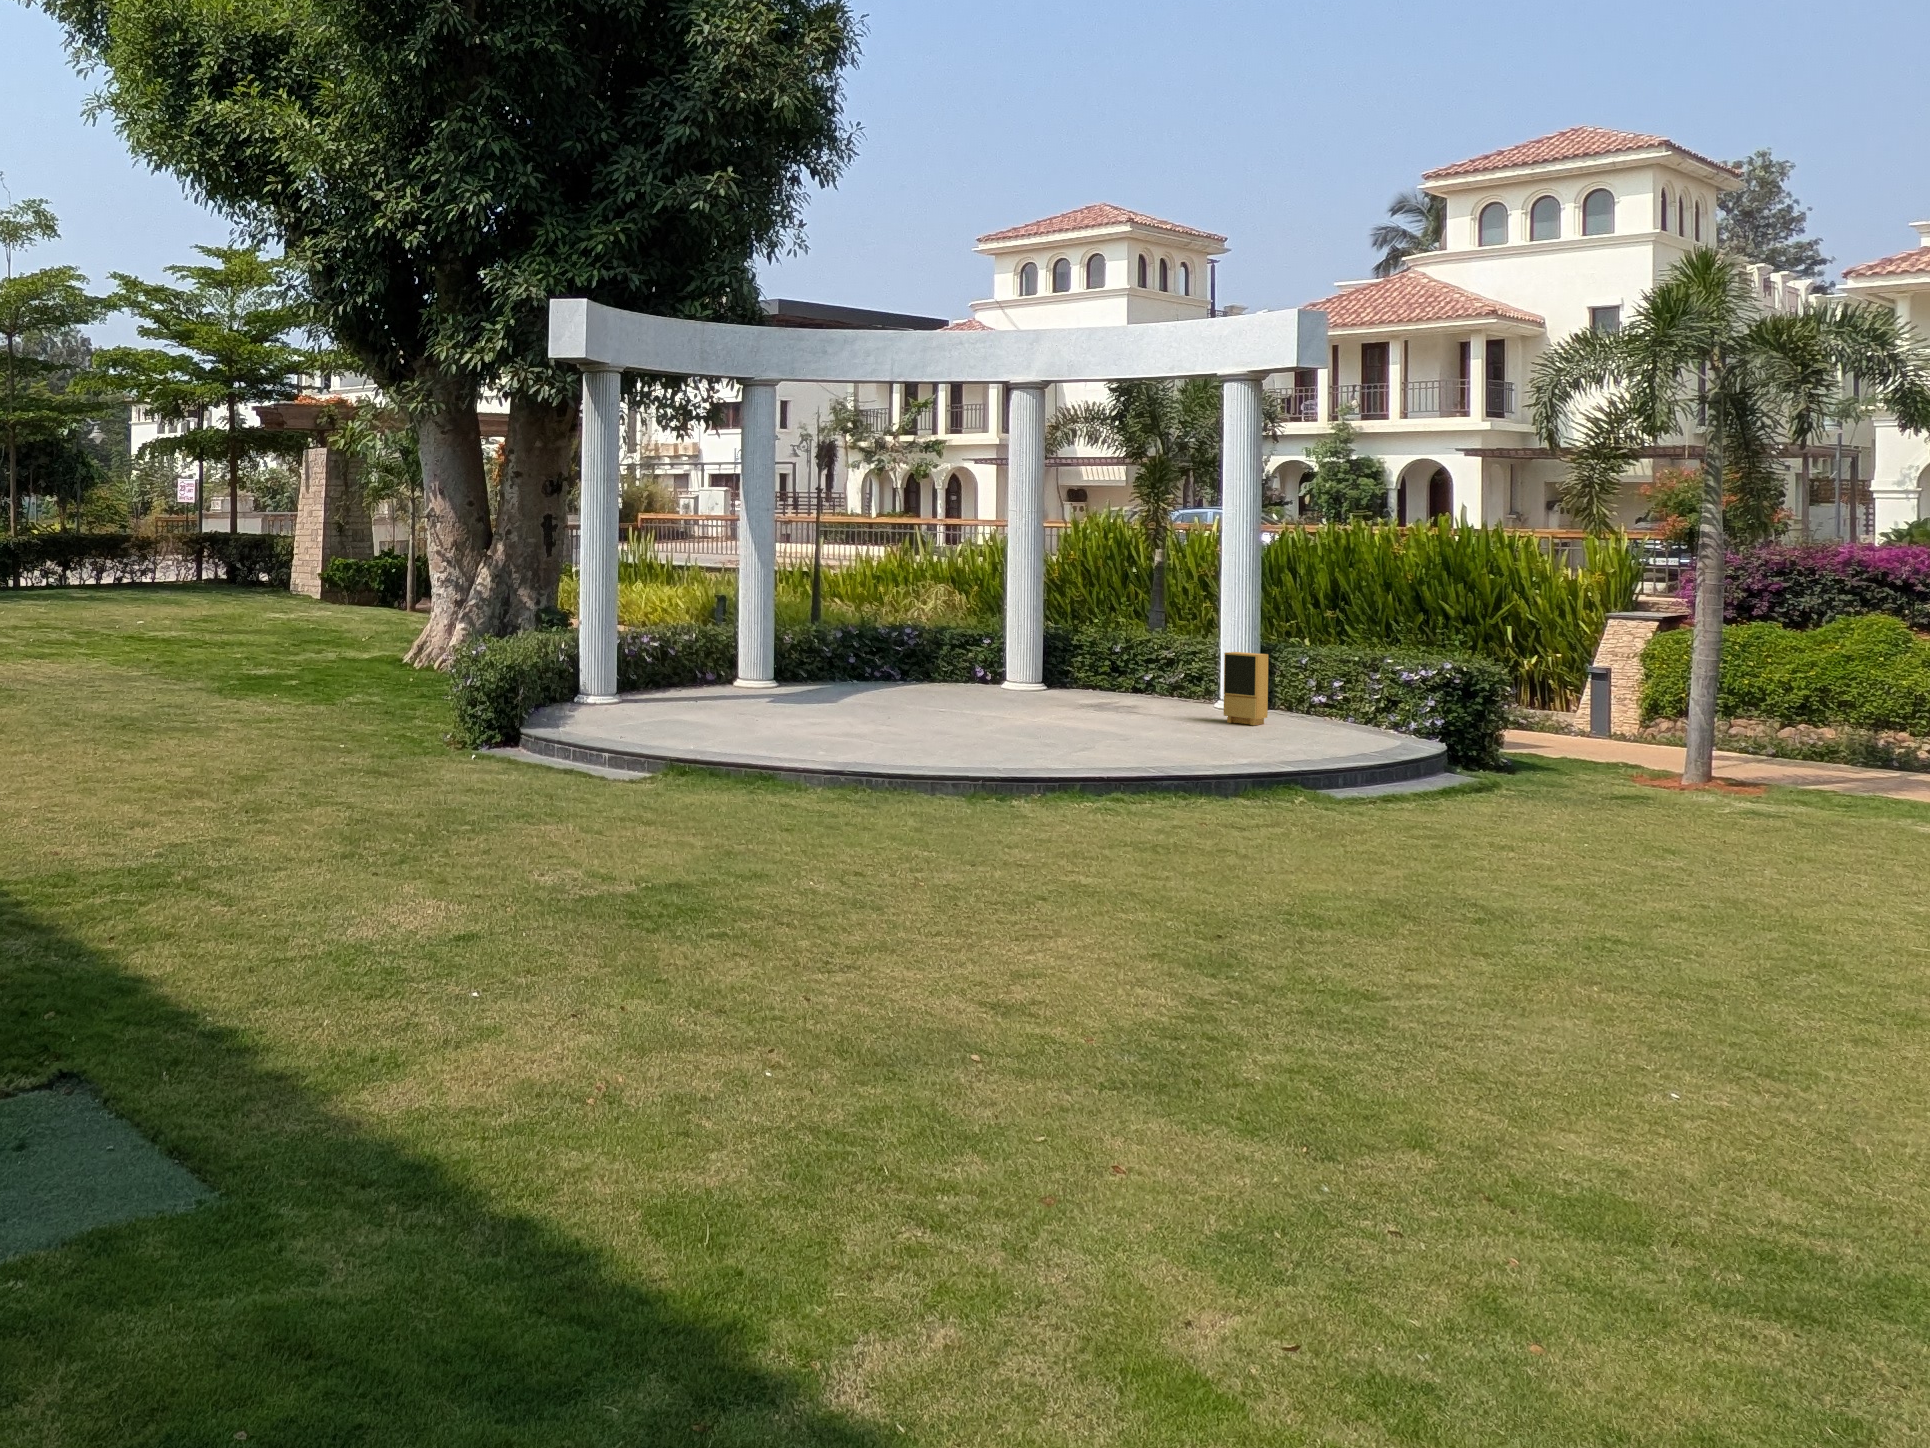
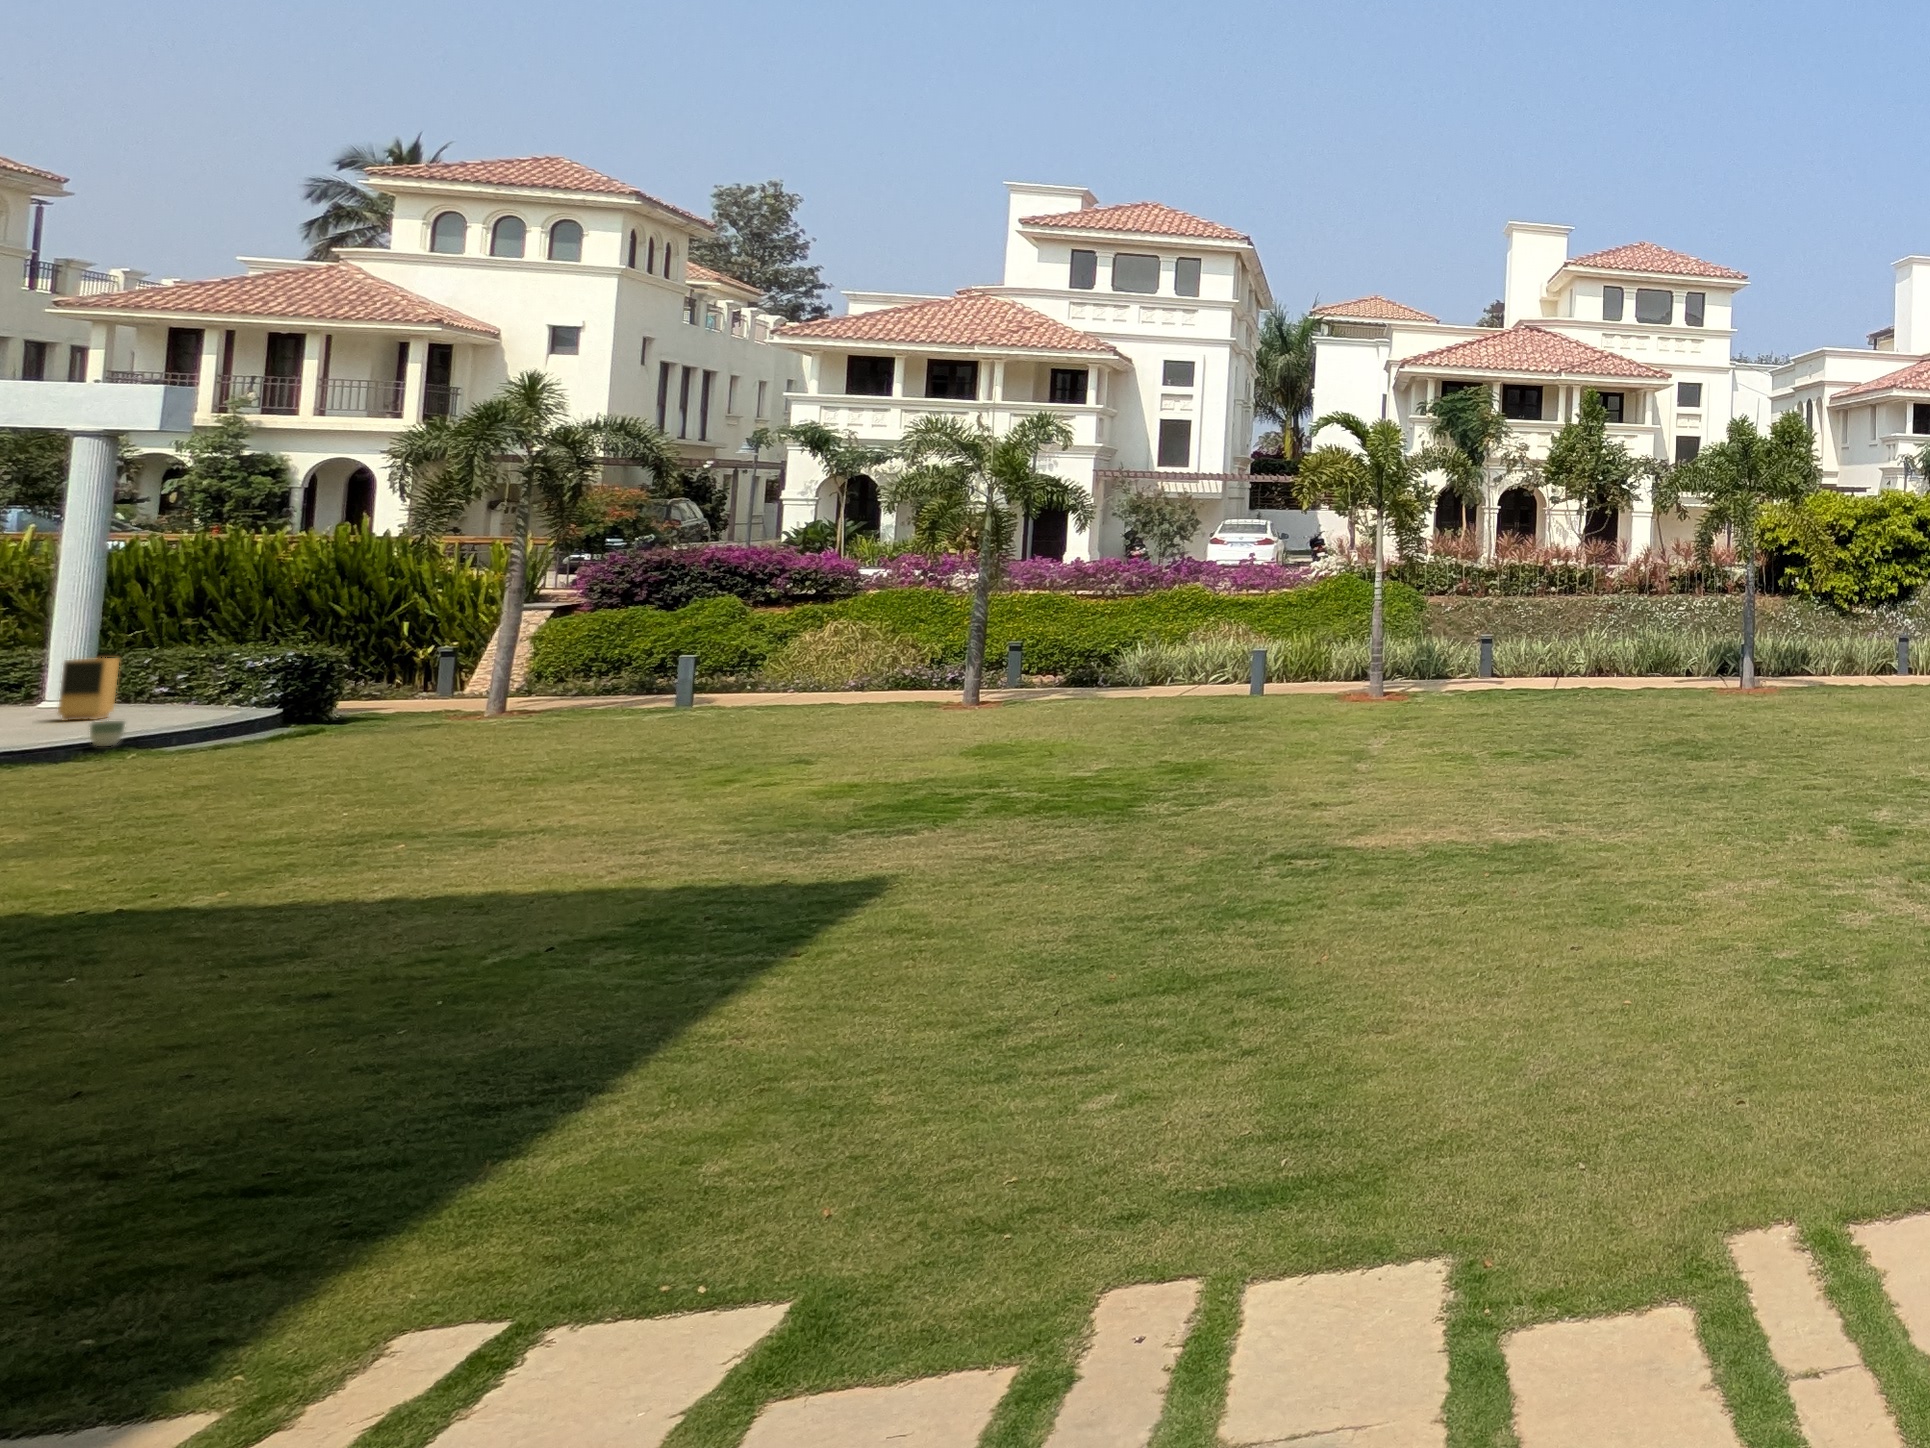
planter: none [1242,738,1272,771] -> present [90,721,125,746]

